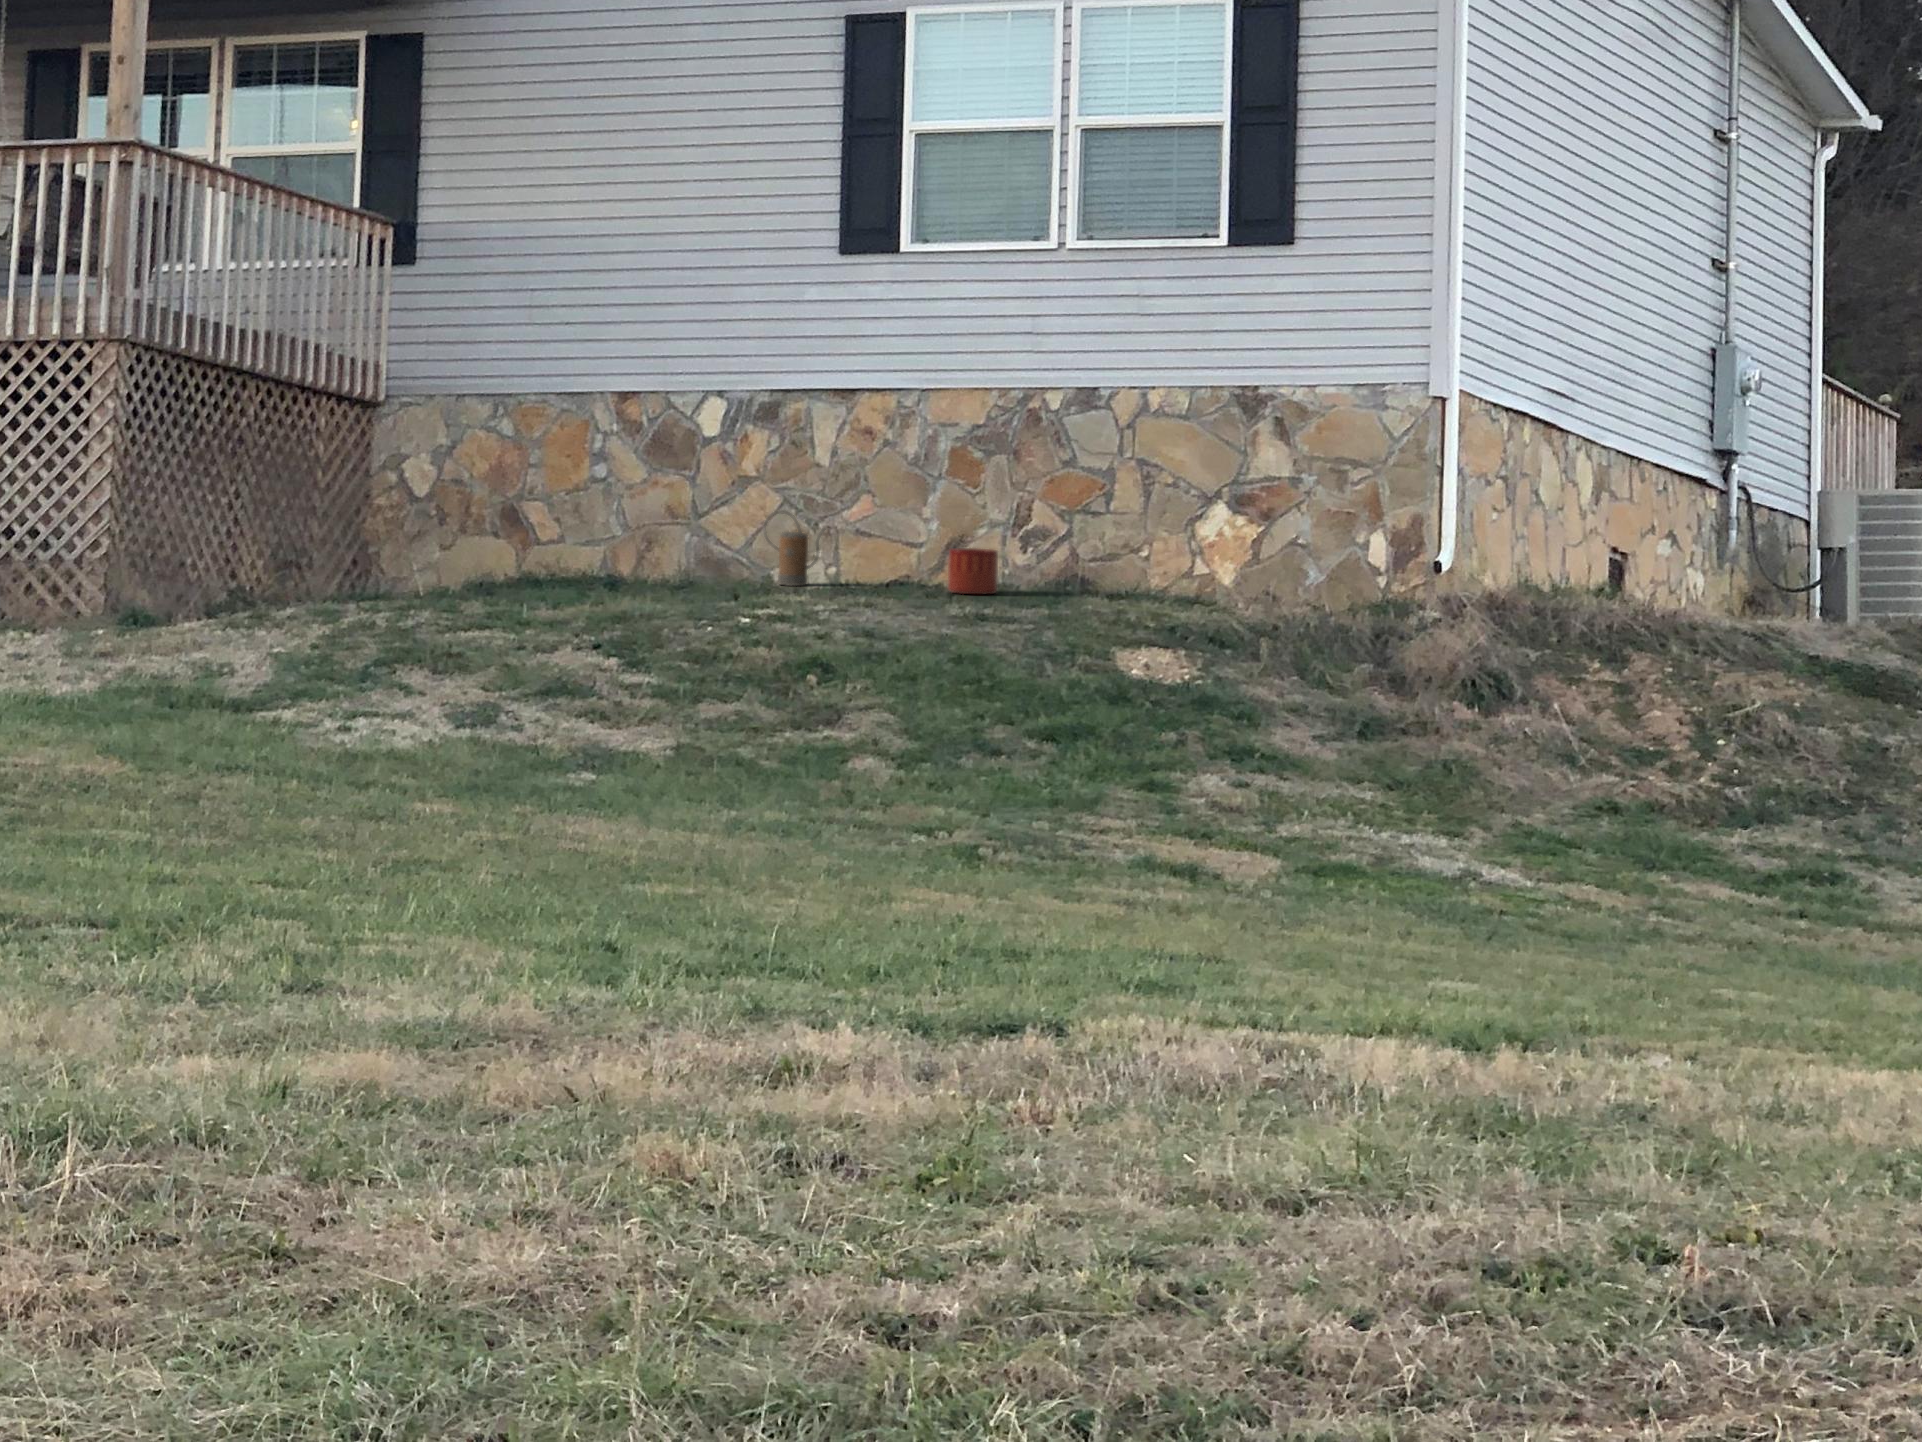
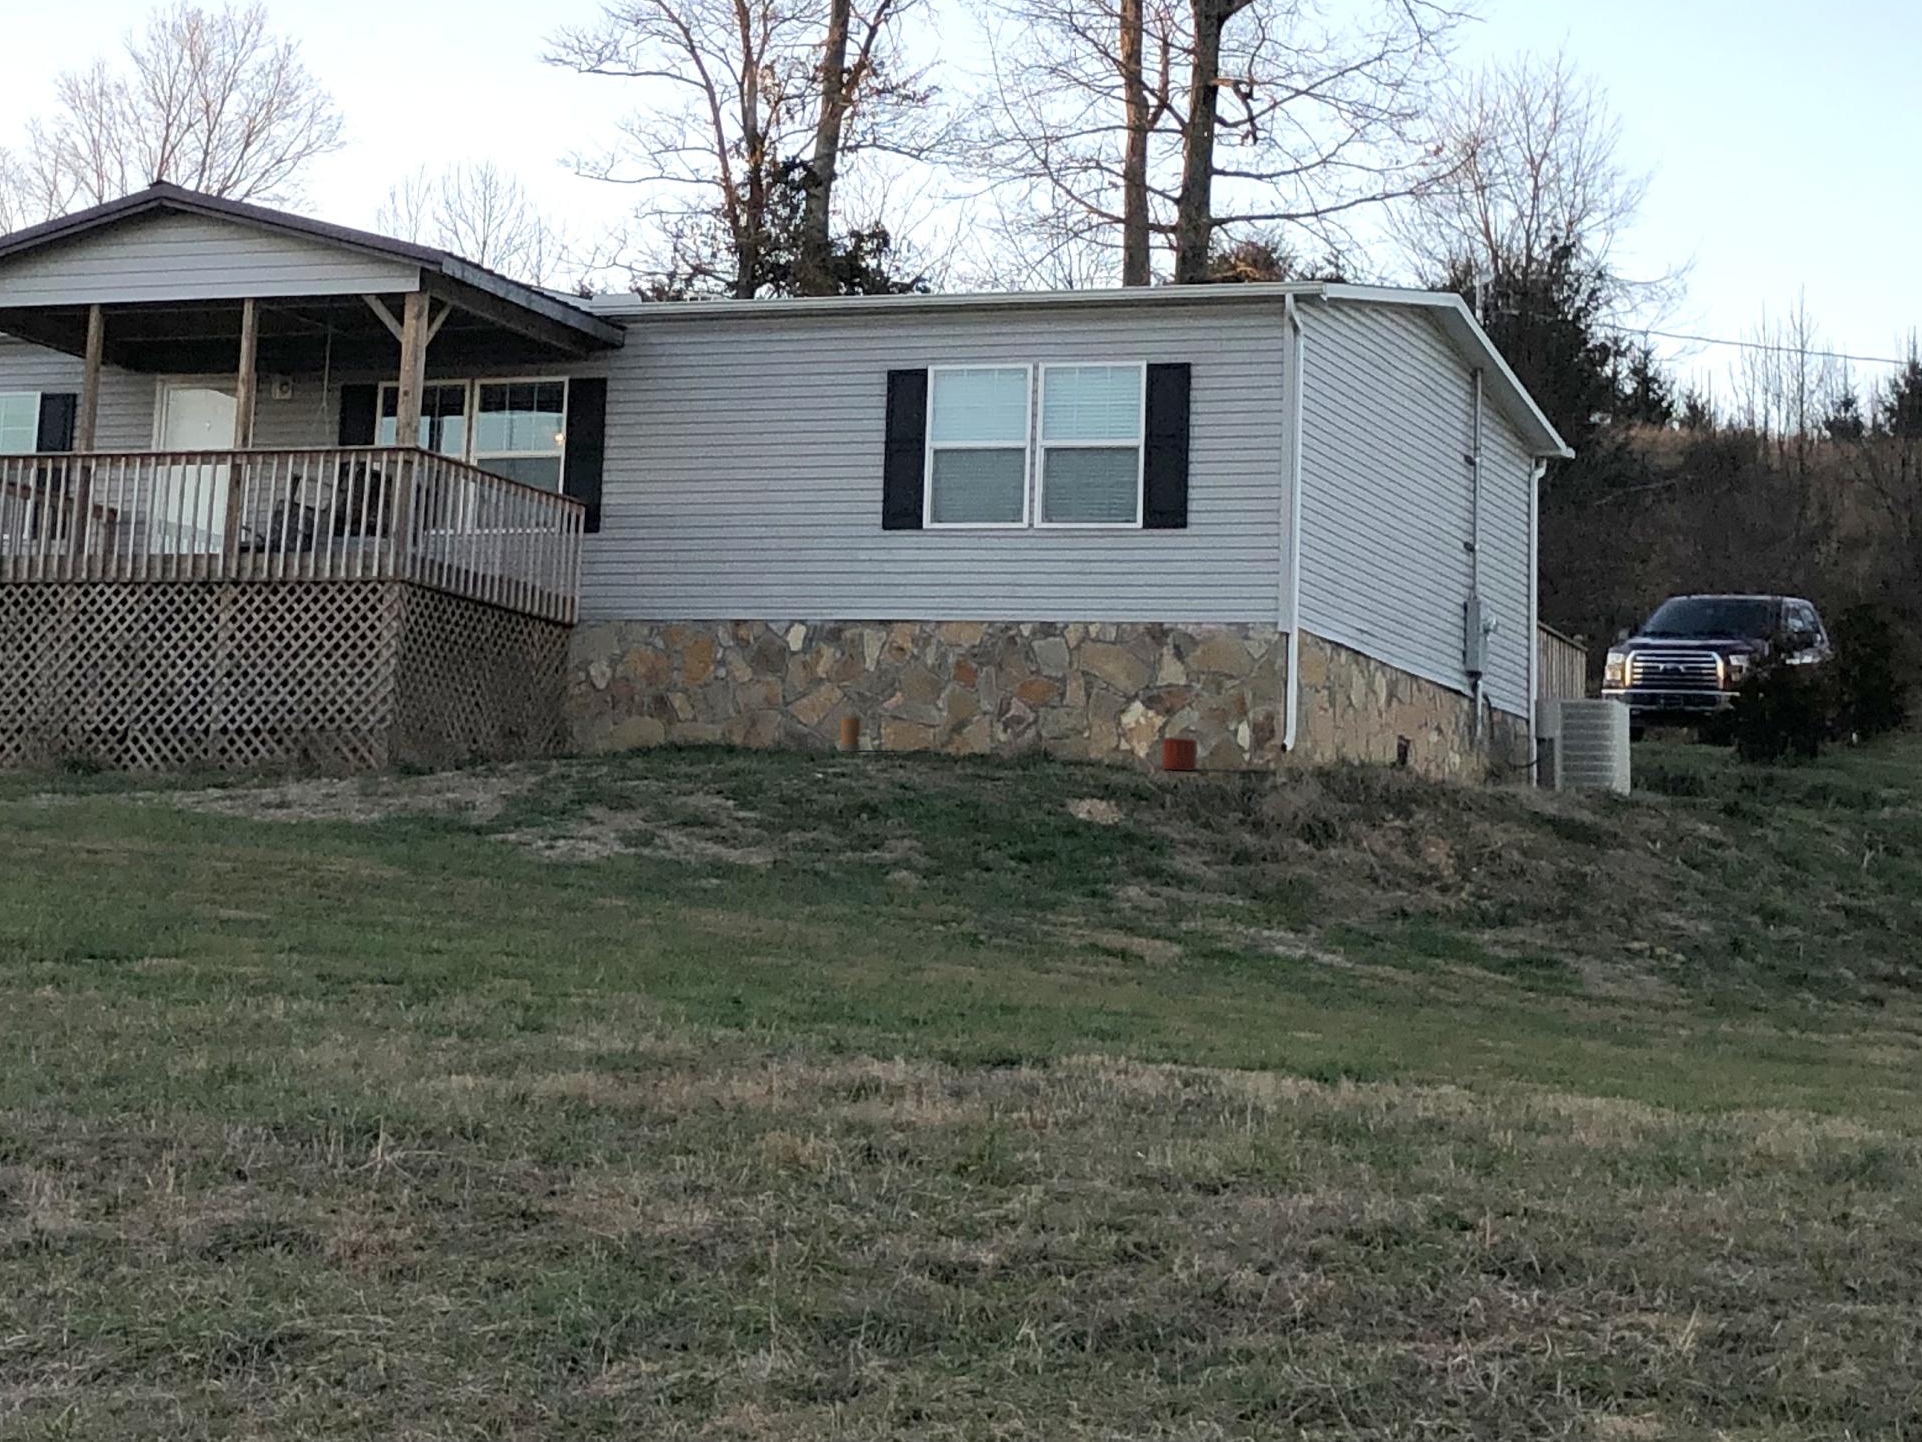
planter: present [948,548,998,594] -> present [1162,738,1197,771]

